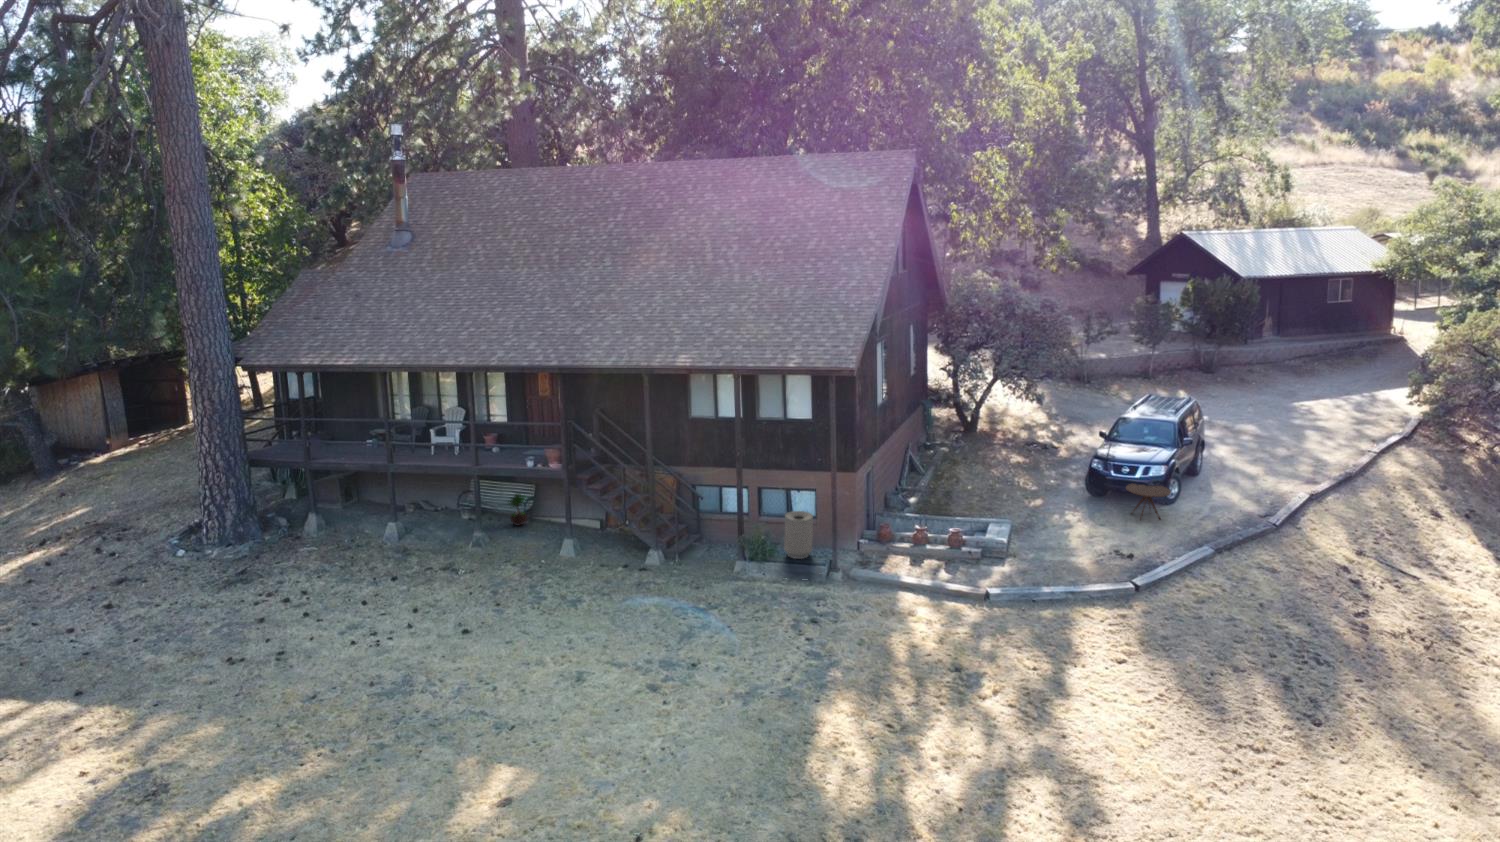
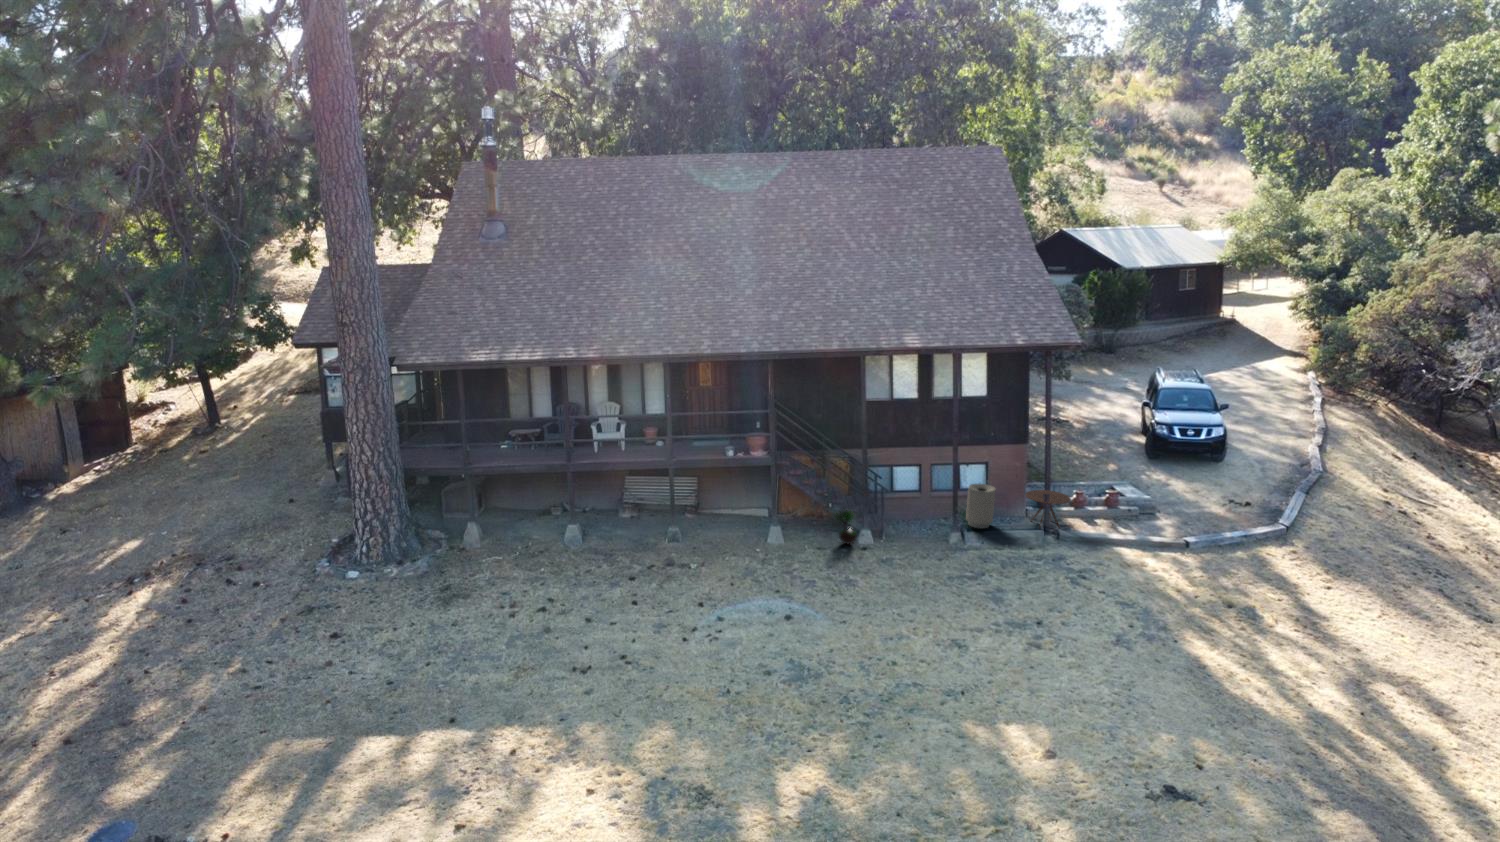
round table: present [1126,483,1171,519] -> present [1026,490,1071,527]
potted tree: present [509,494,527,525] -> present [835,510,857,544]

